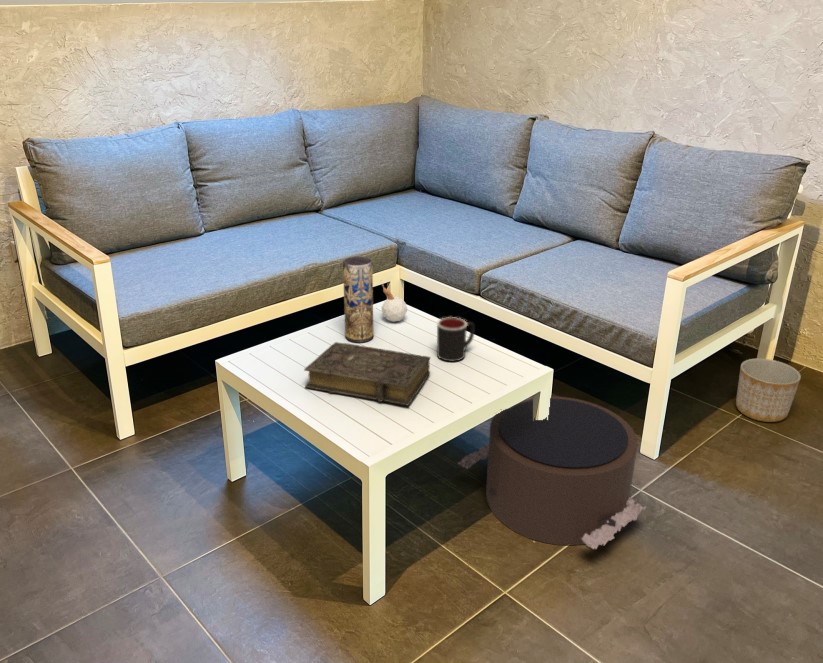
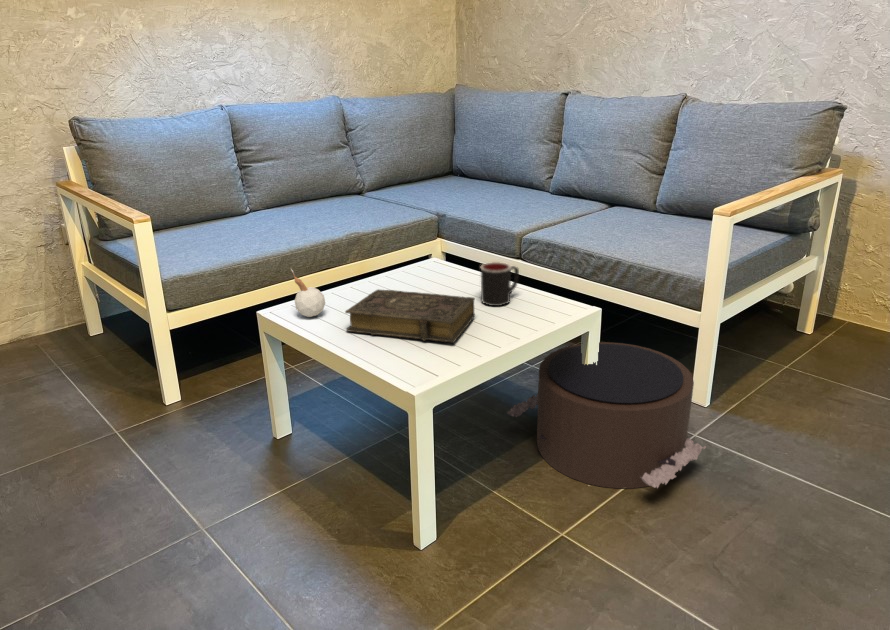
vase: present [343,256,374,343] -> none [383,206,416,294]
candle: present [382,284,407,322] -> present [293,273,325,317]
planter: present [736,358,801,422] -> none [784,308,850,370]

